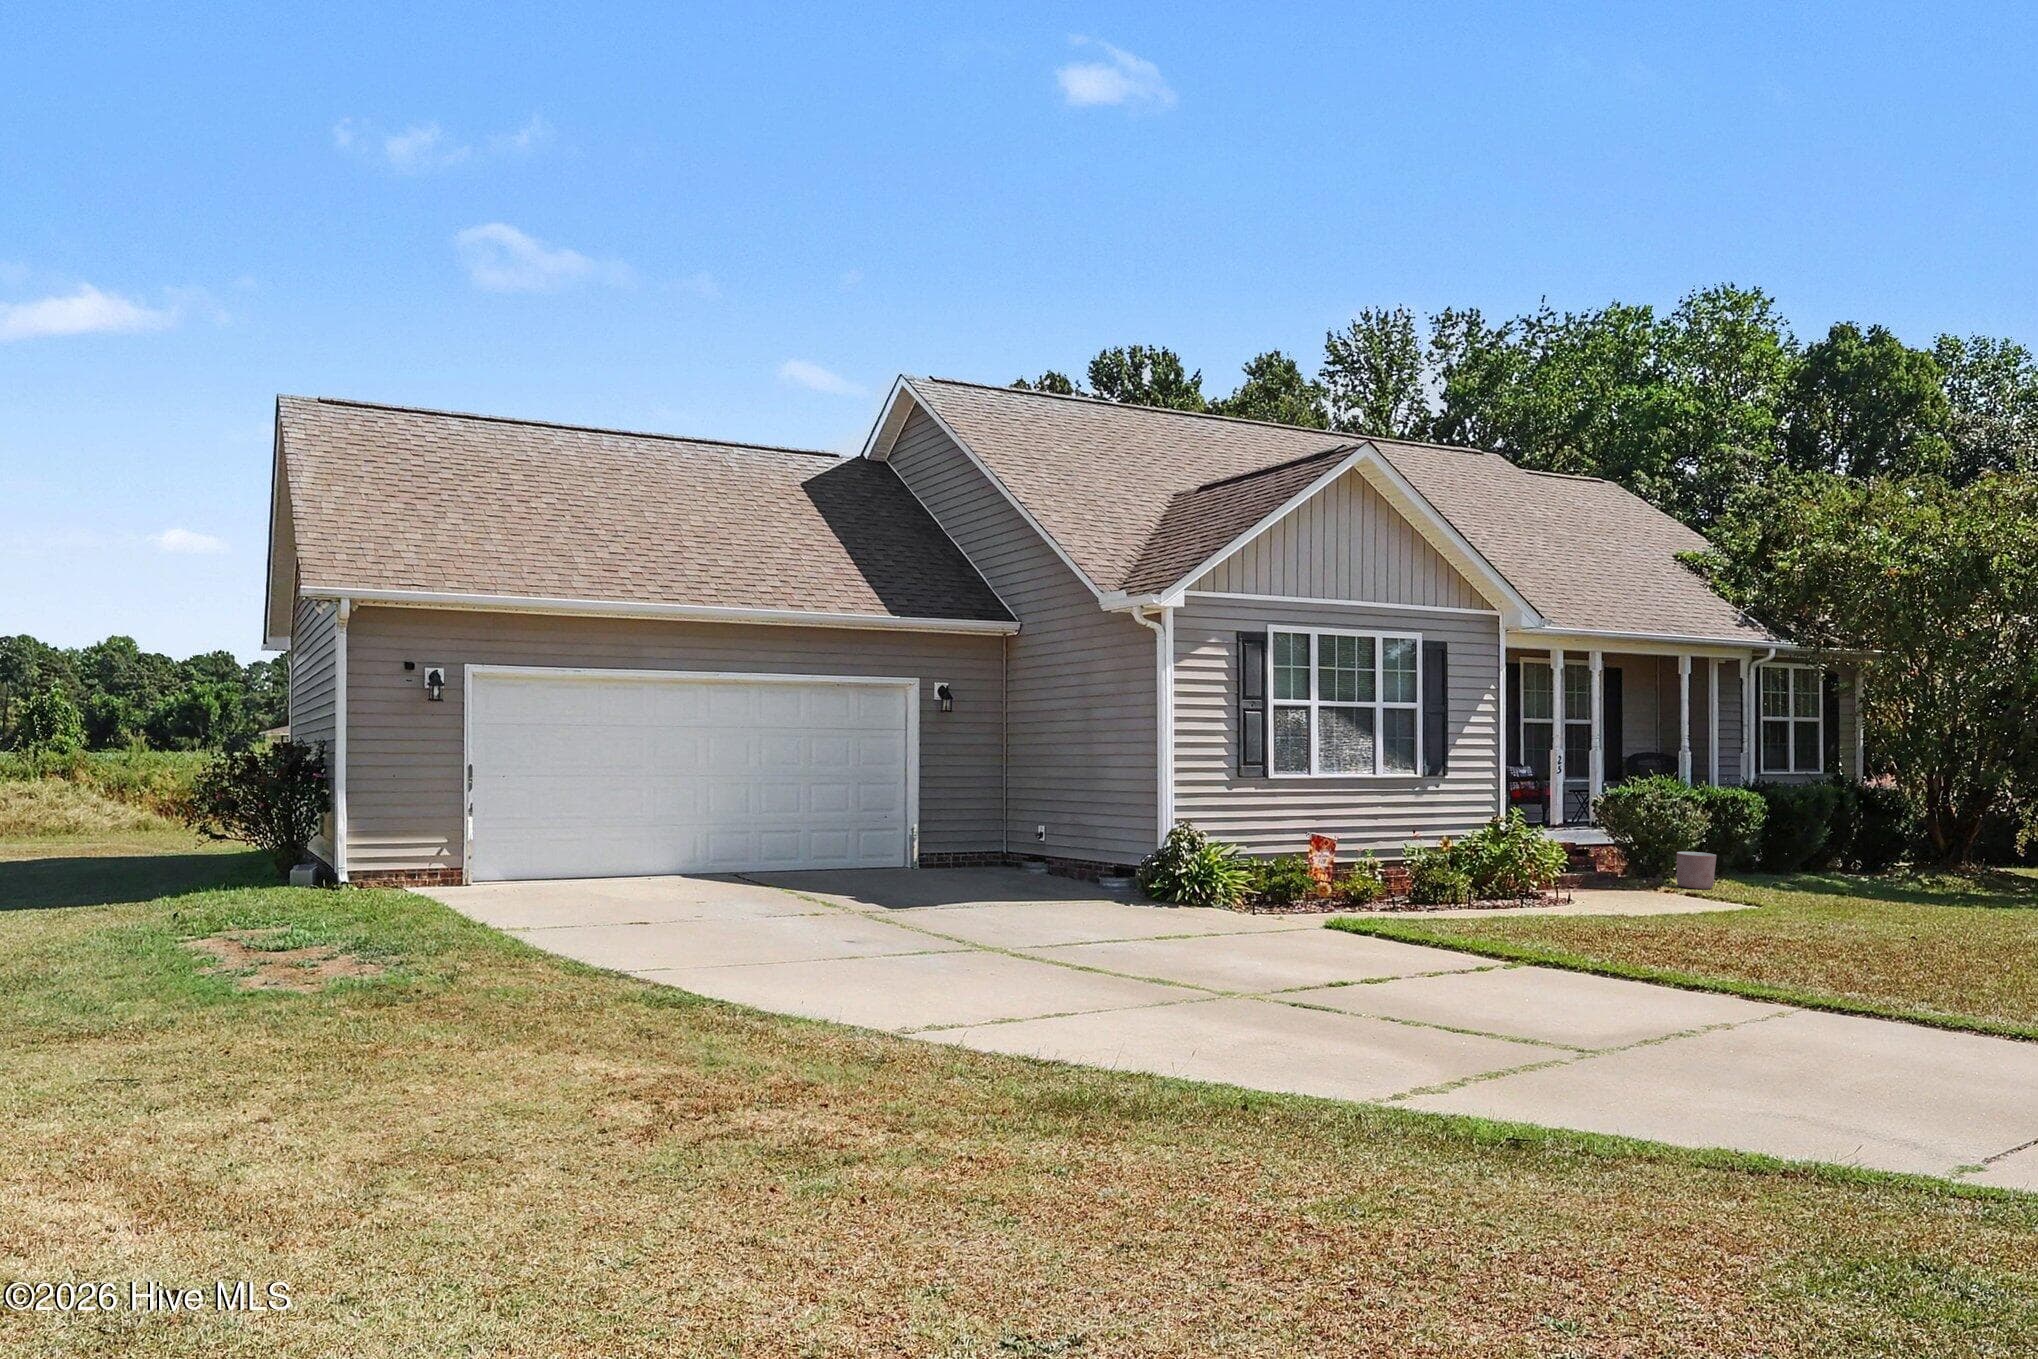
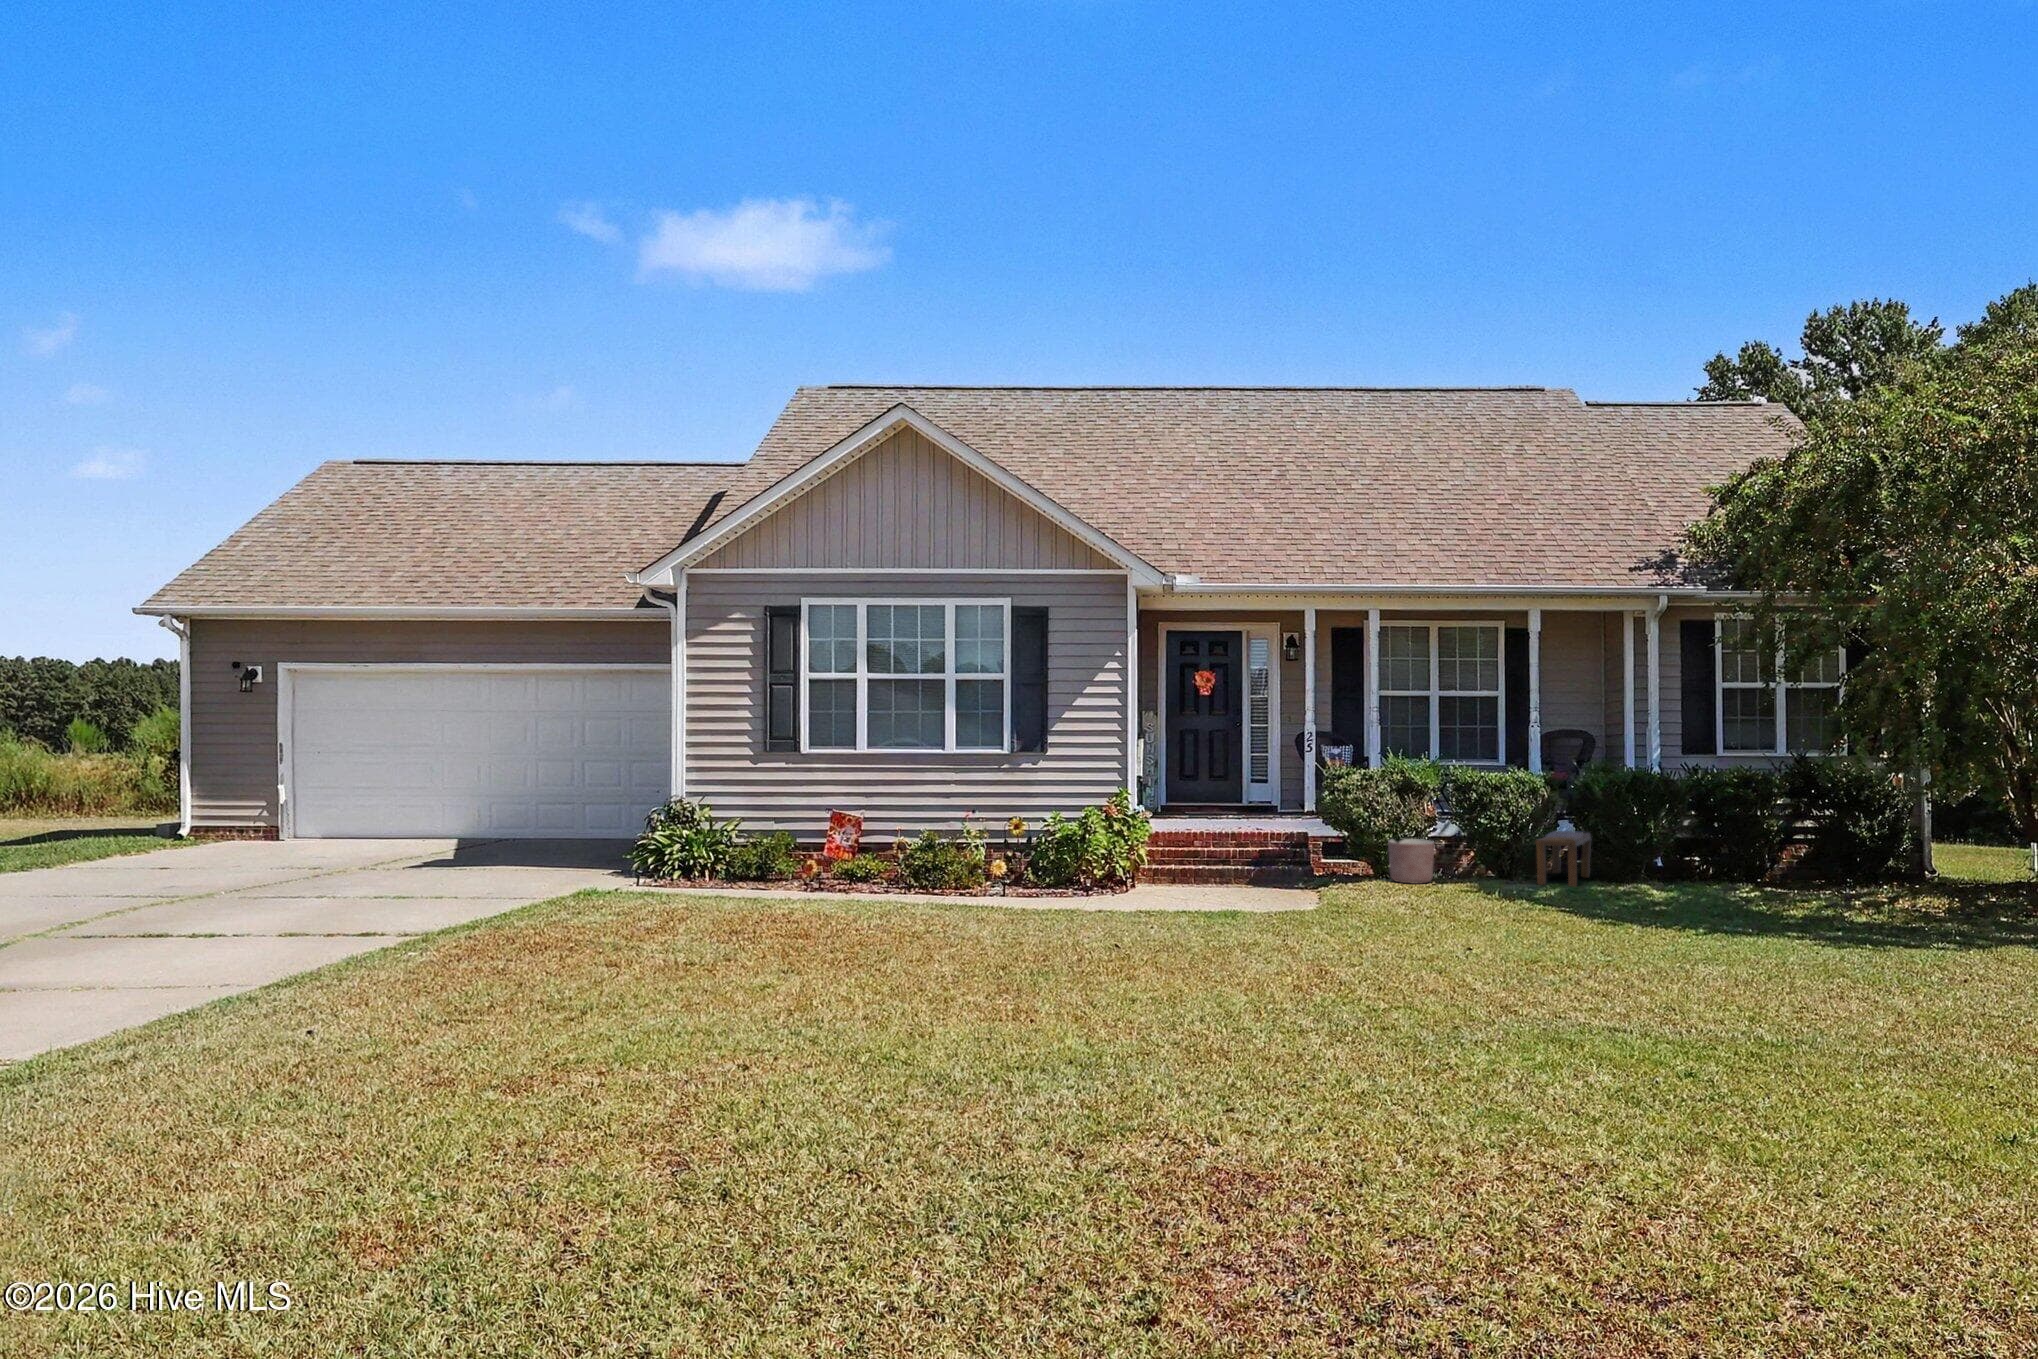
bench: none [1745,842,1800,887] -> present [1535,831,1591,887]

